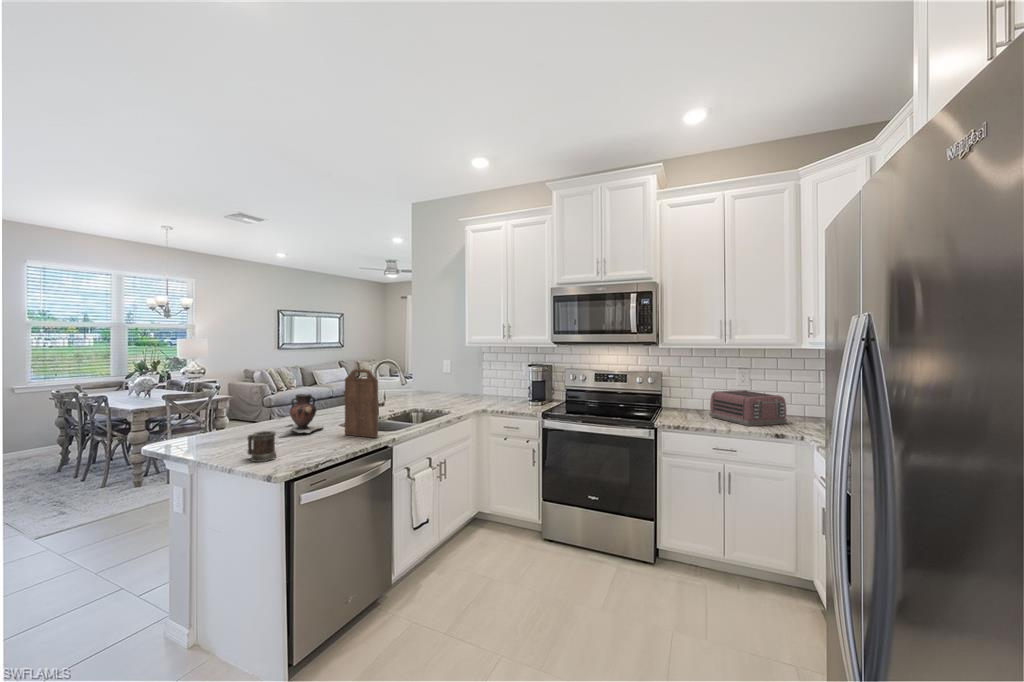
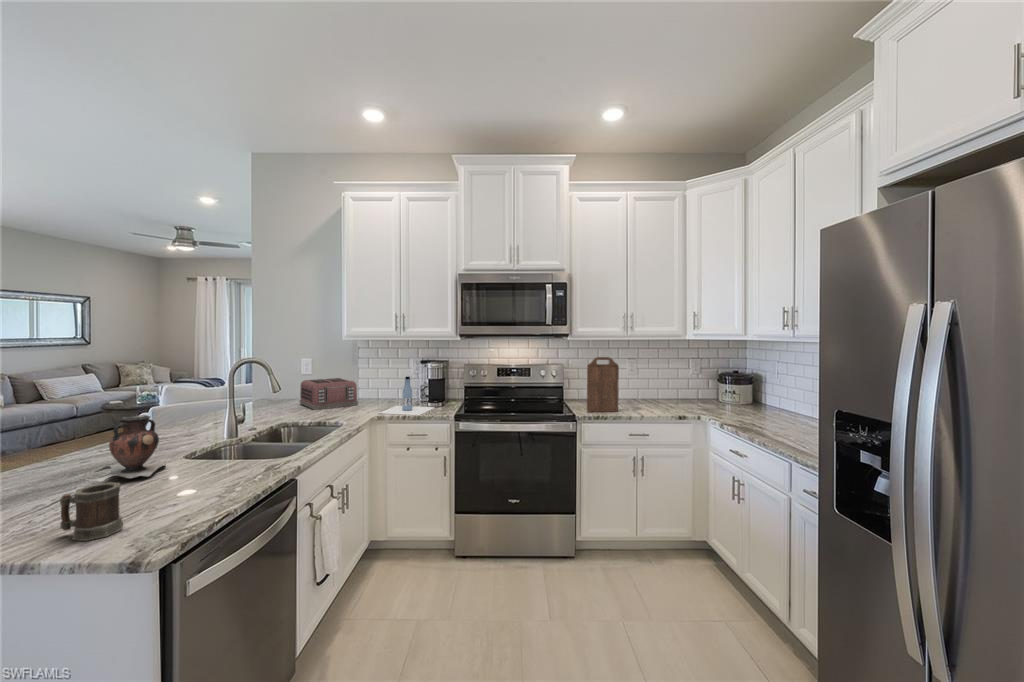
cutting board: present [345,369,378,438] -> present [587,357,619,412]
bottle: none [485,378,536,411] -> present [380,377,434,415]
toaster: present [709,390,787,426] -> present [300,378,358,410]

